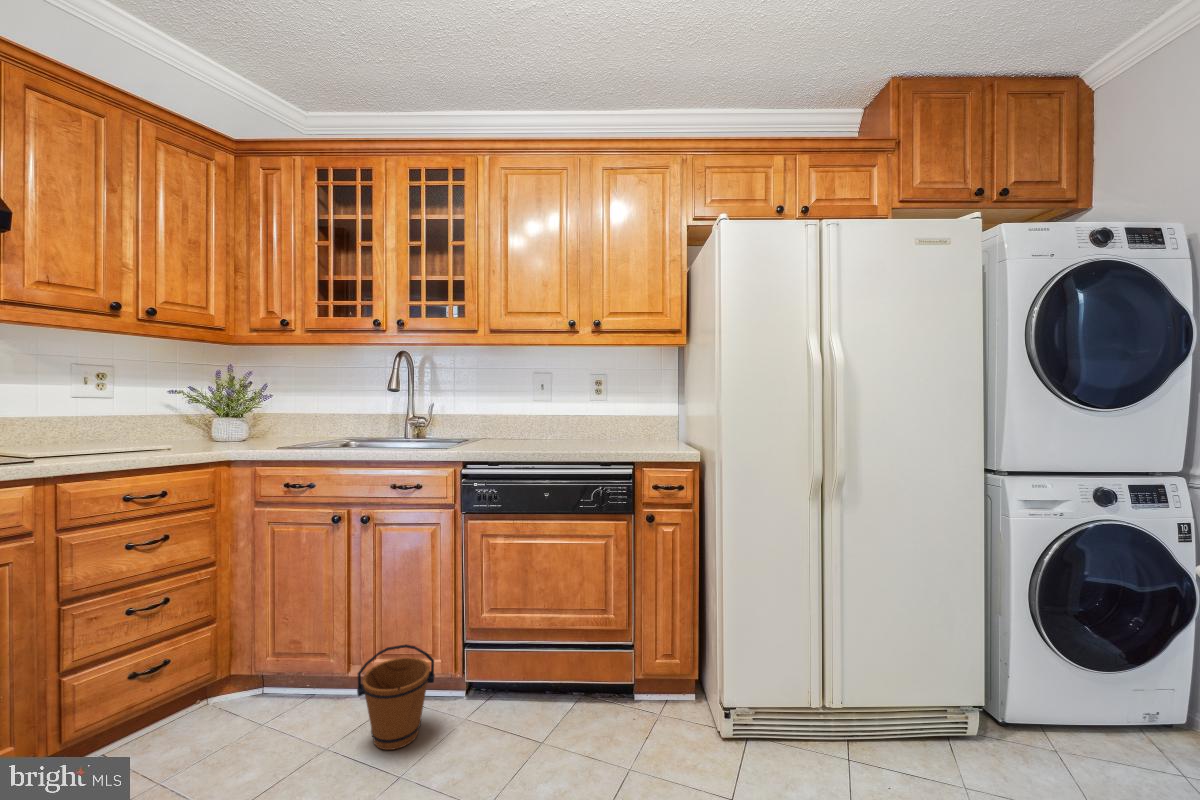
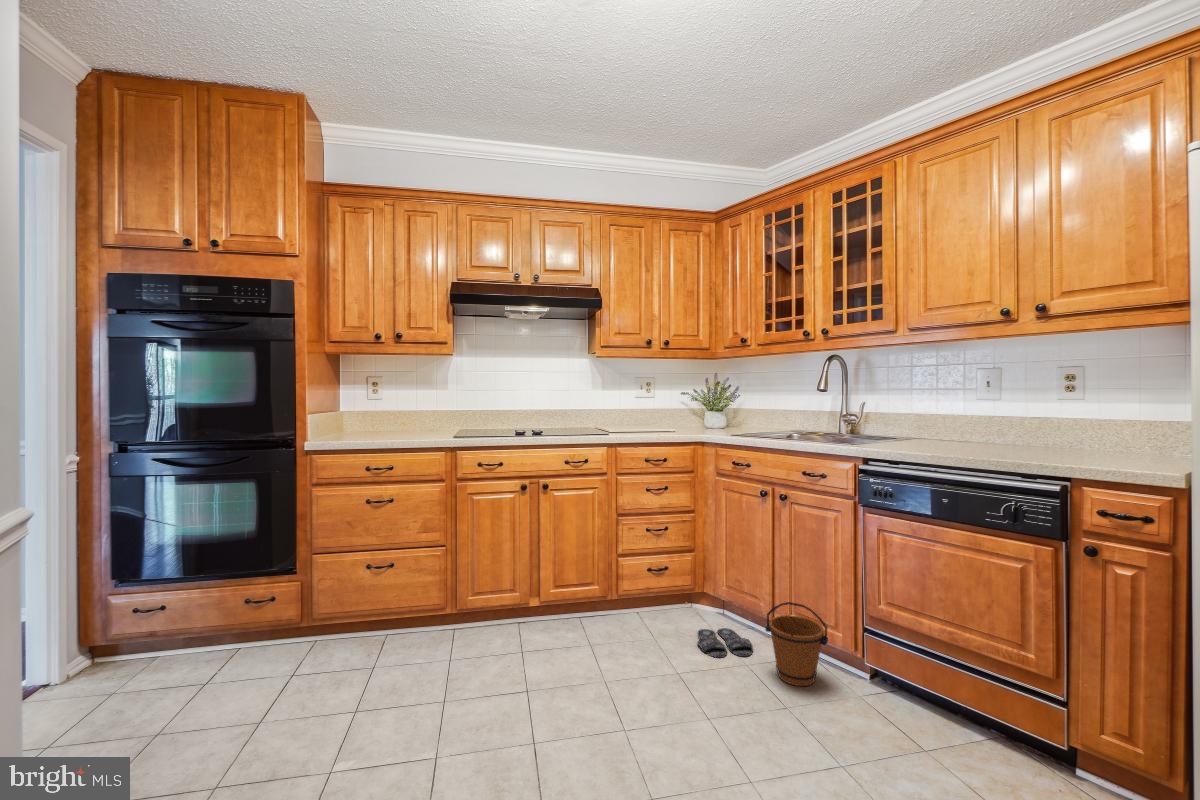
slippers: none [234,711,329,768] -> present [697,628,753,658]

